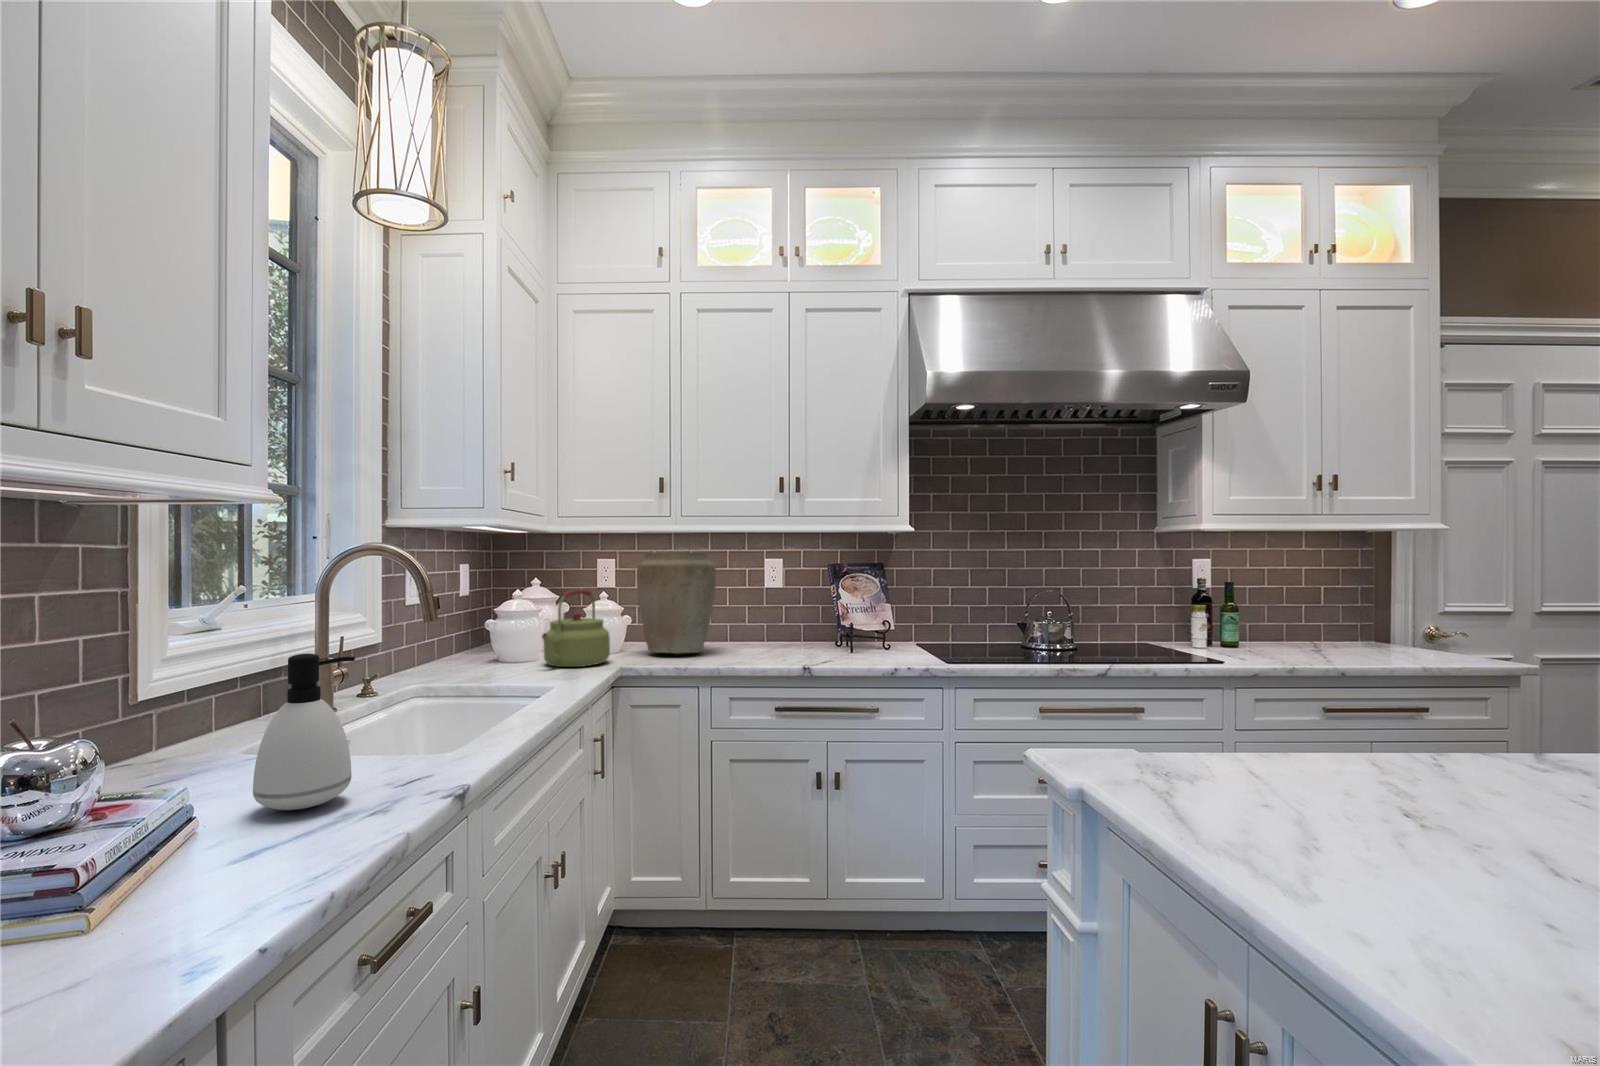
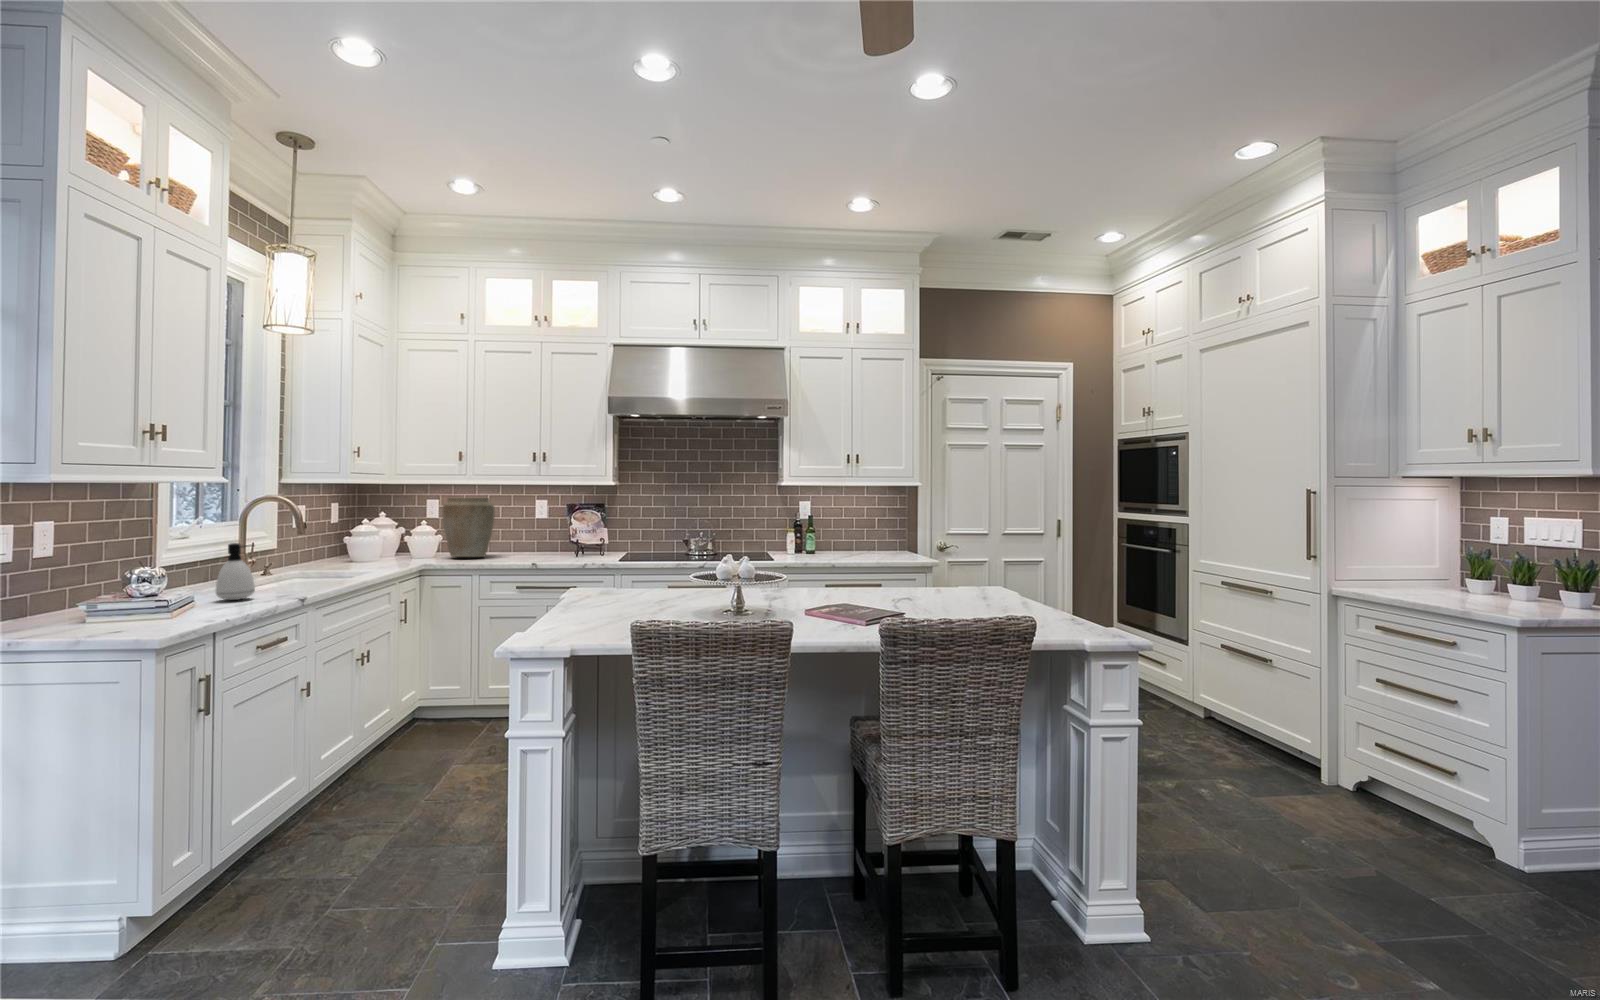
kettle: present [542,589,610,667] -> none [374,519,421,564]

